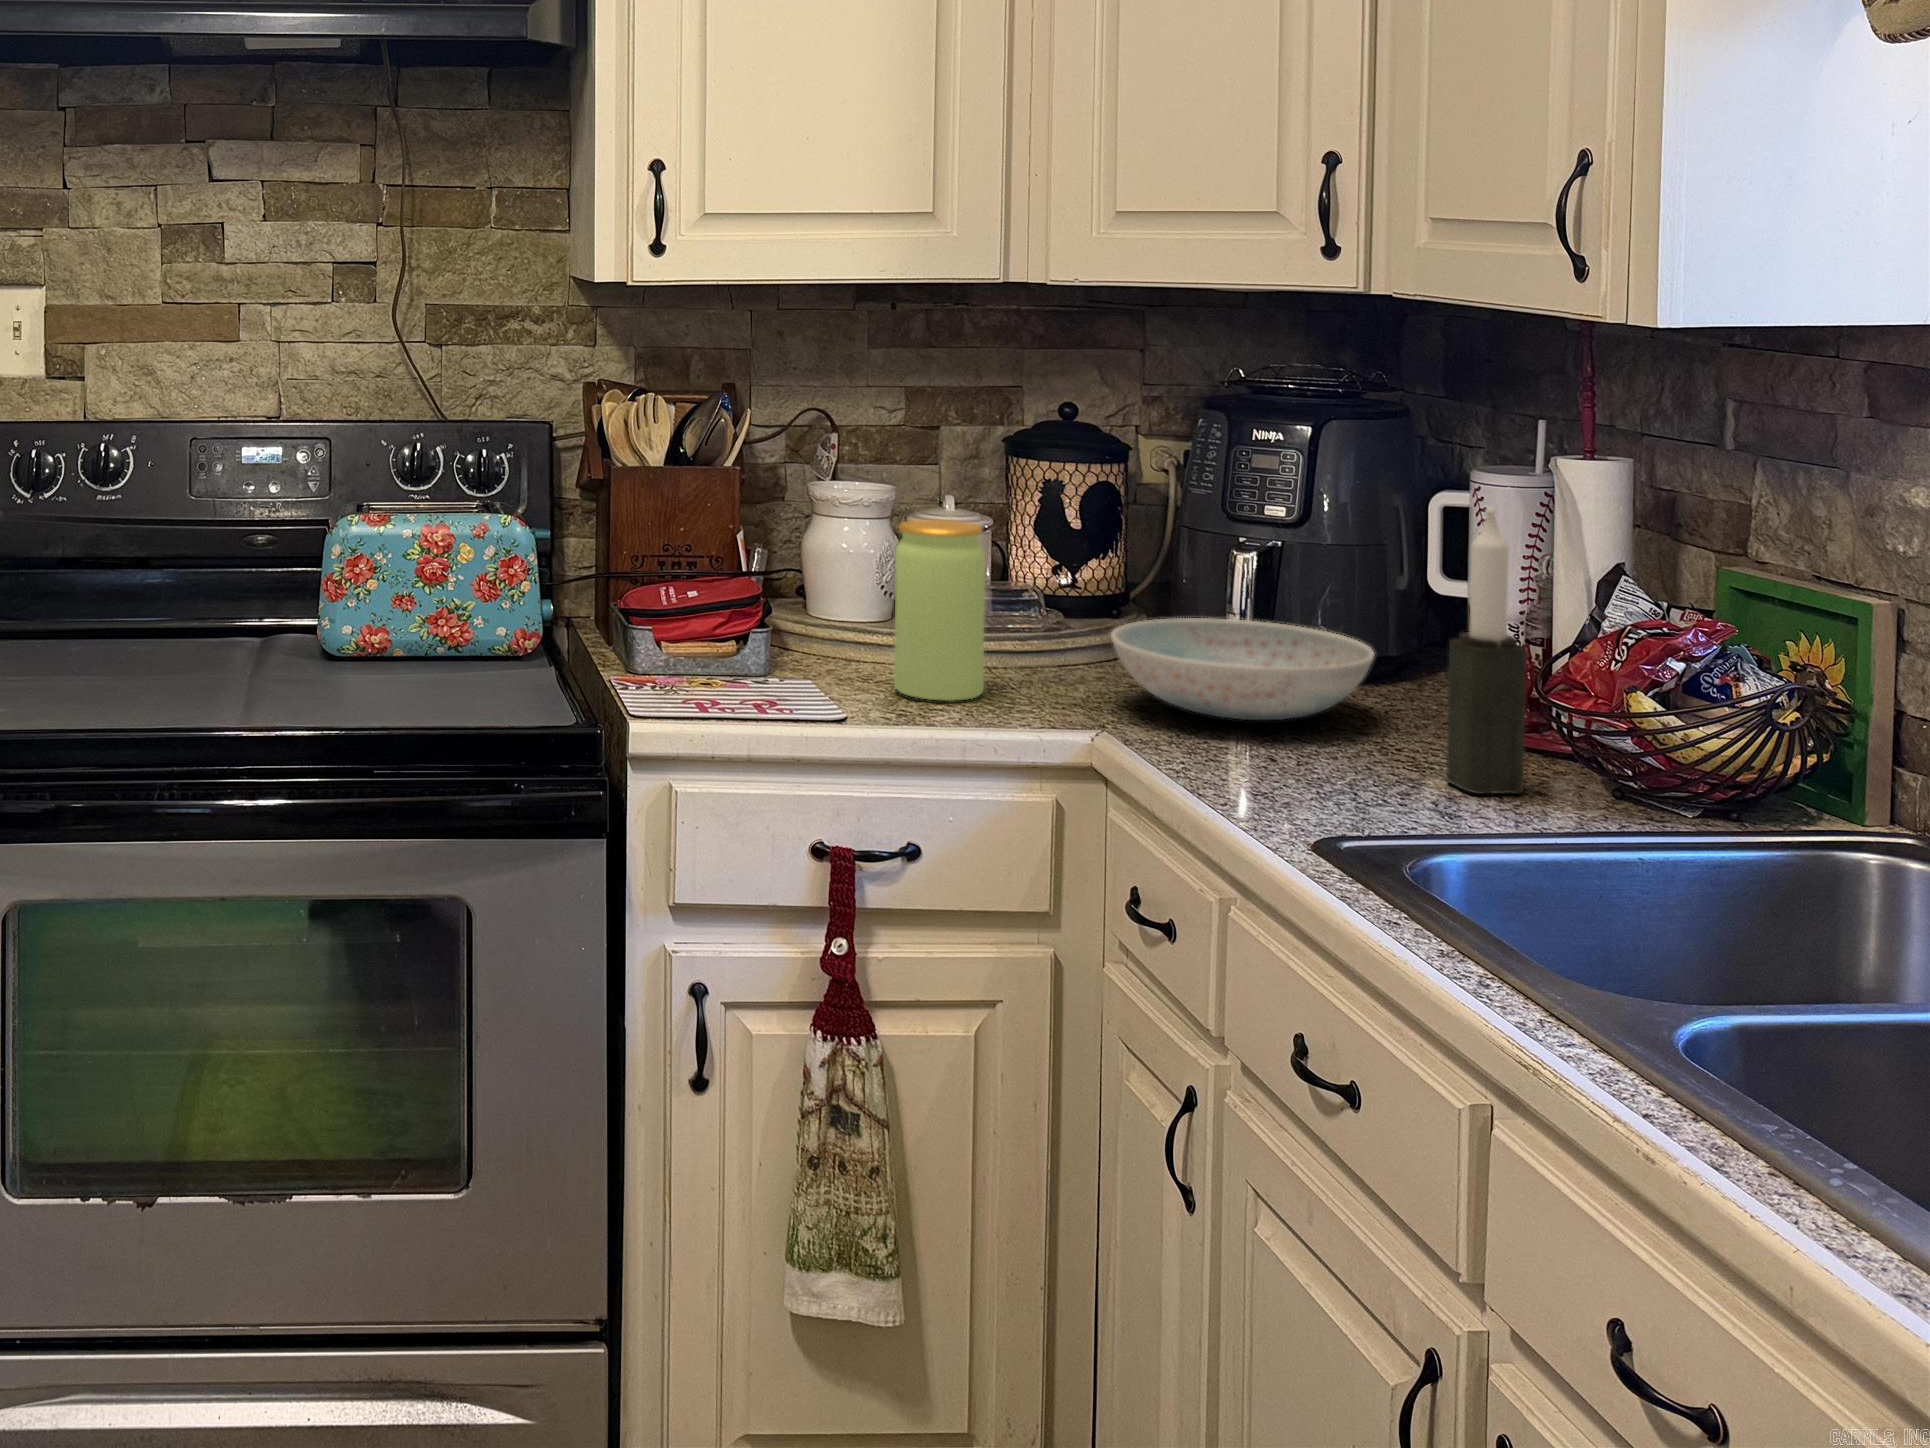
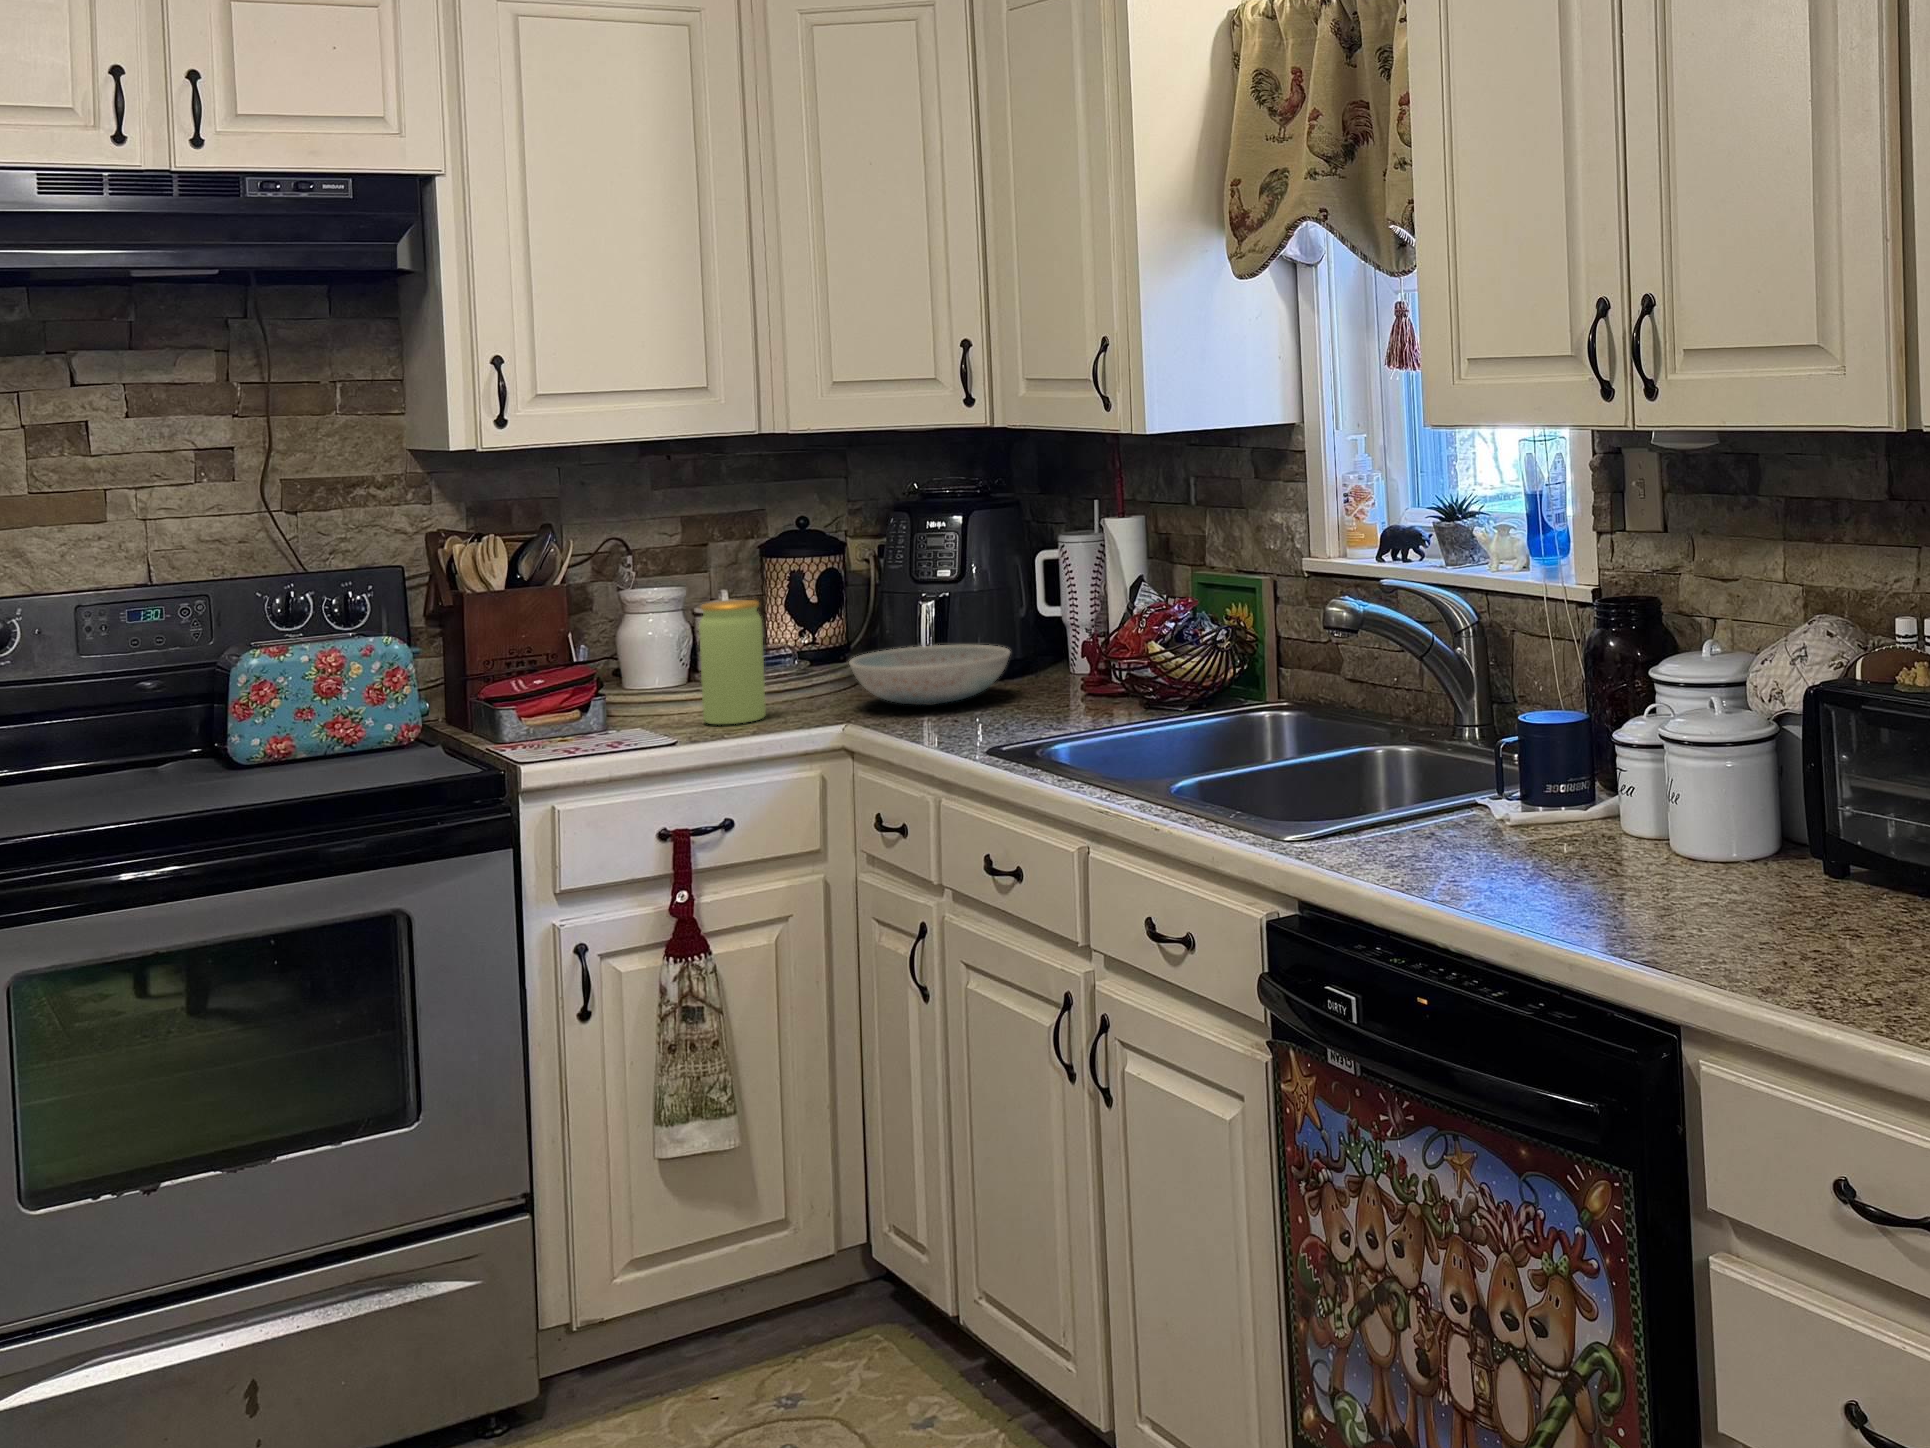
candle: present [1447,507,1527,794] -> none [1052,546,1096,716]

